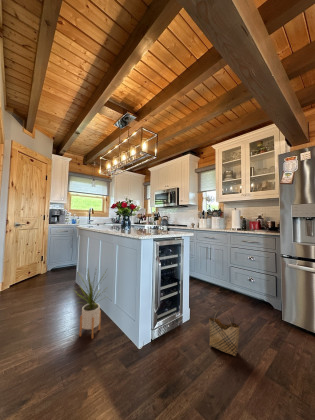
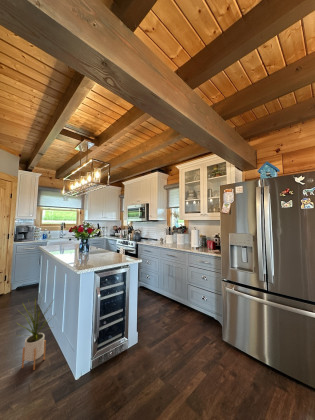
woven basket: present [209,305,240,356] -> none [145,332,171,382]

